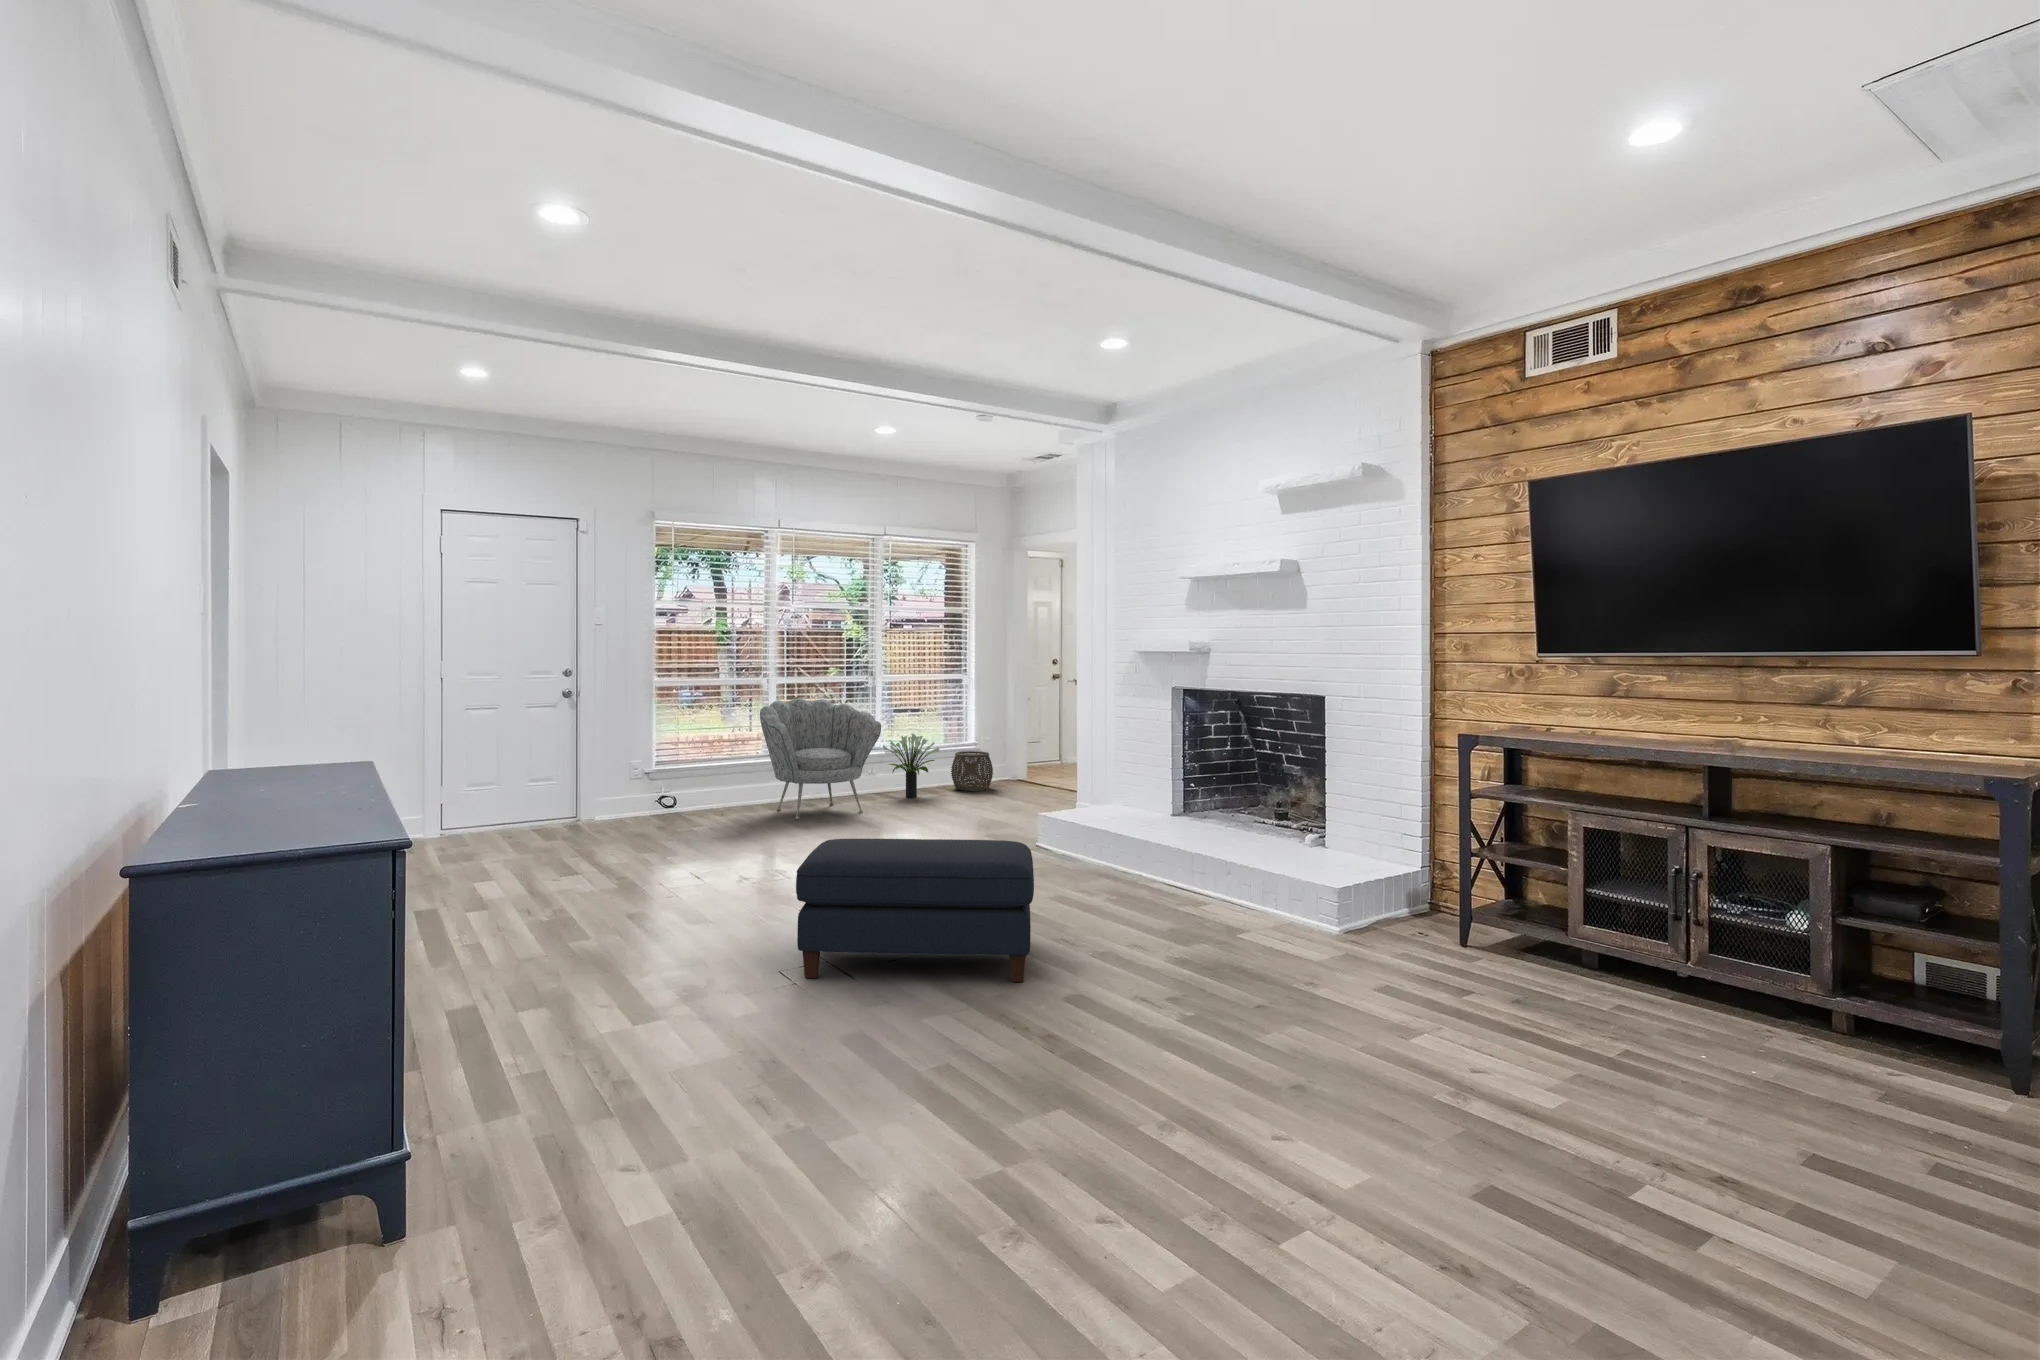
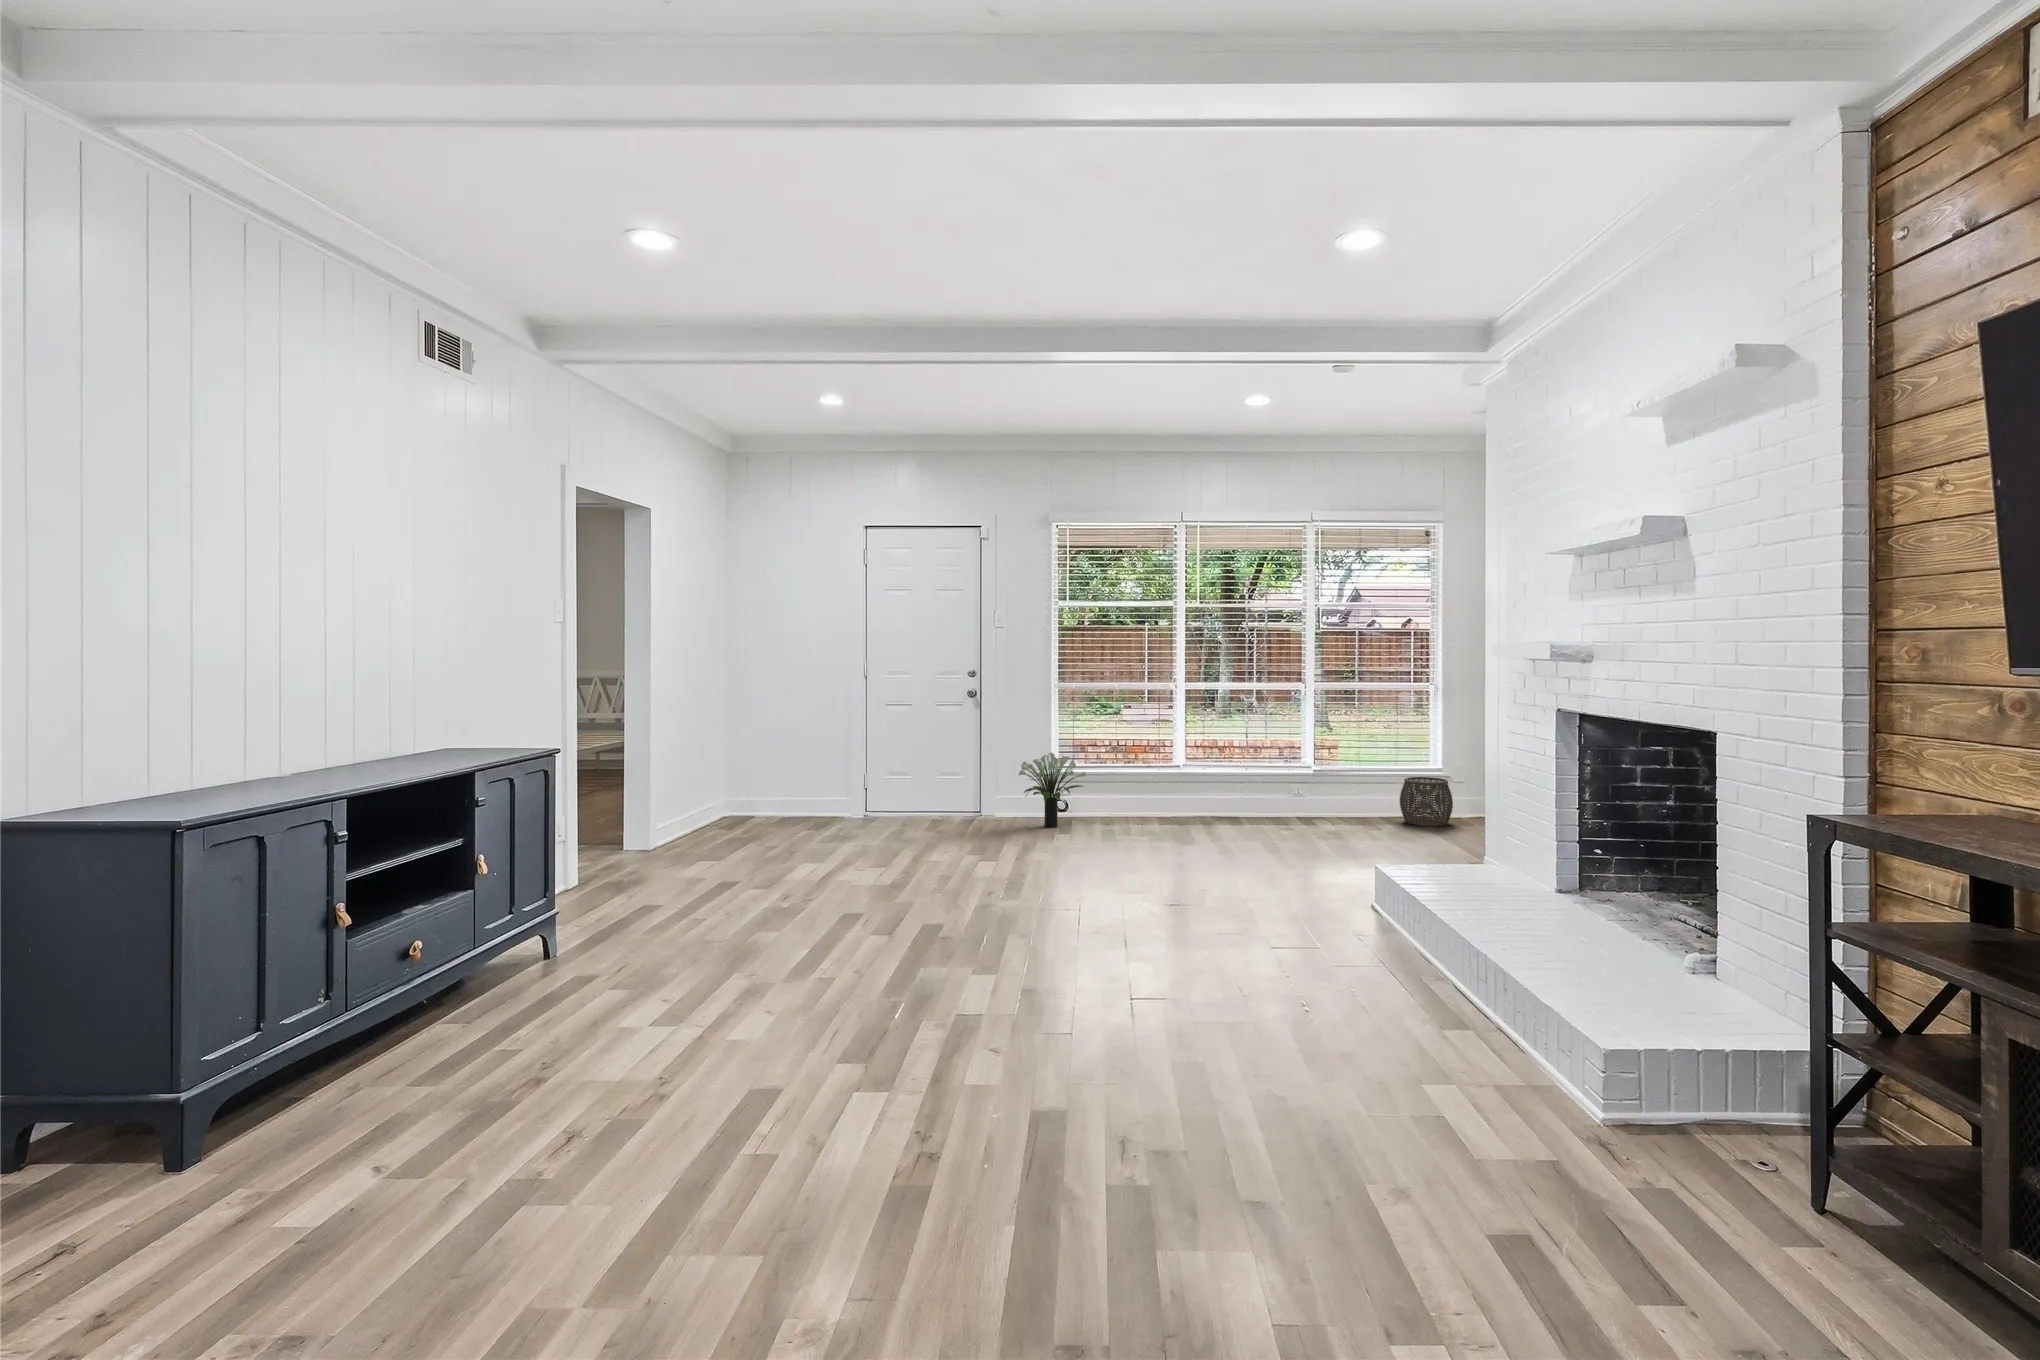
armchair: present [760,698,881,819] -> none [1140,706,1273,838]
potted plant: present [883,733,940,797] -> present [1019,753,1086,827]
ottoman: present [796,839,1034,982] -> none [831,868,1135,1083]

